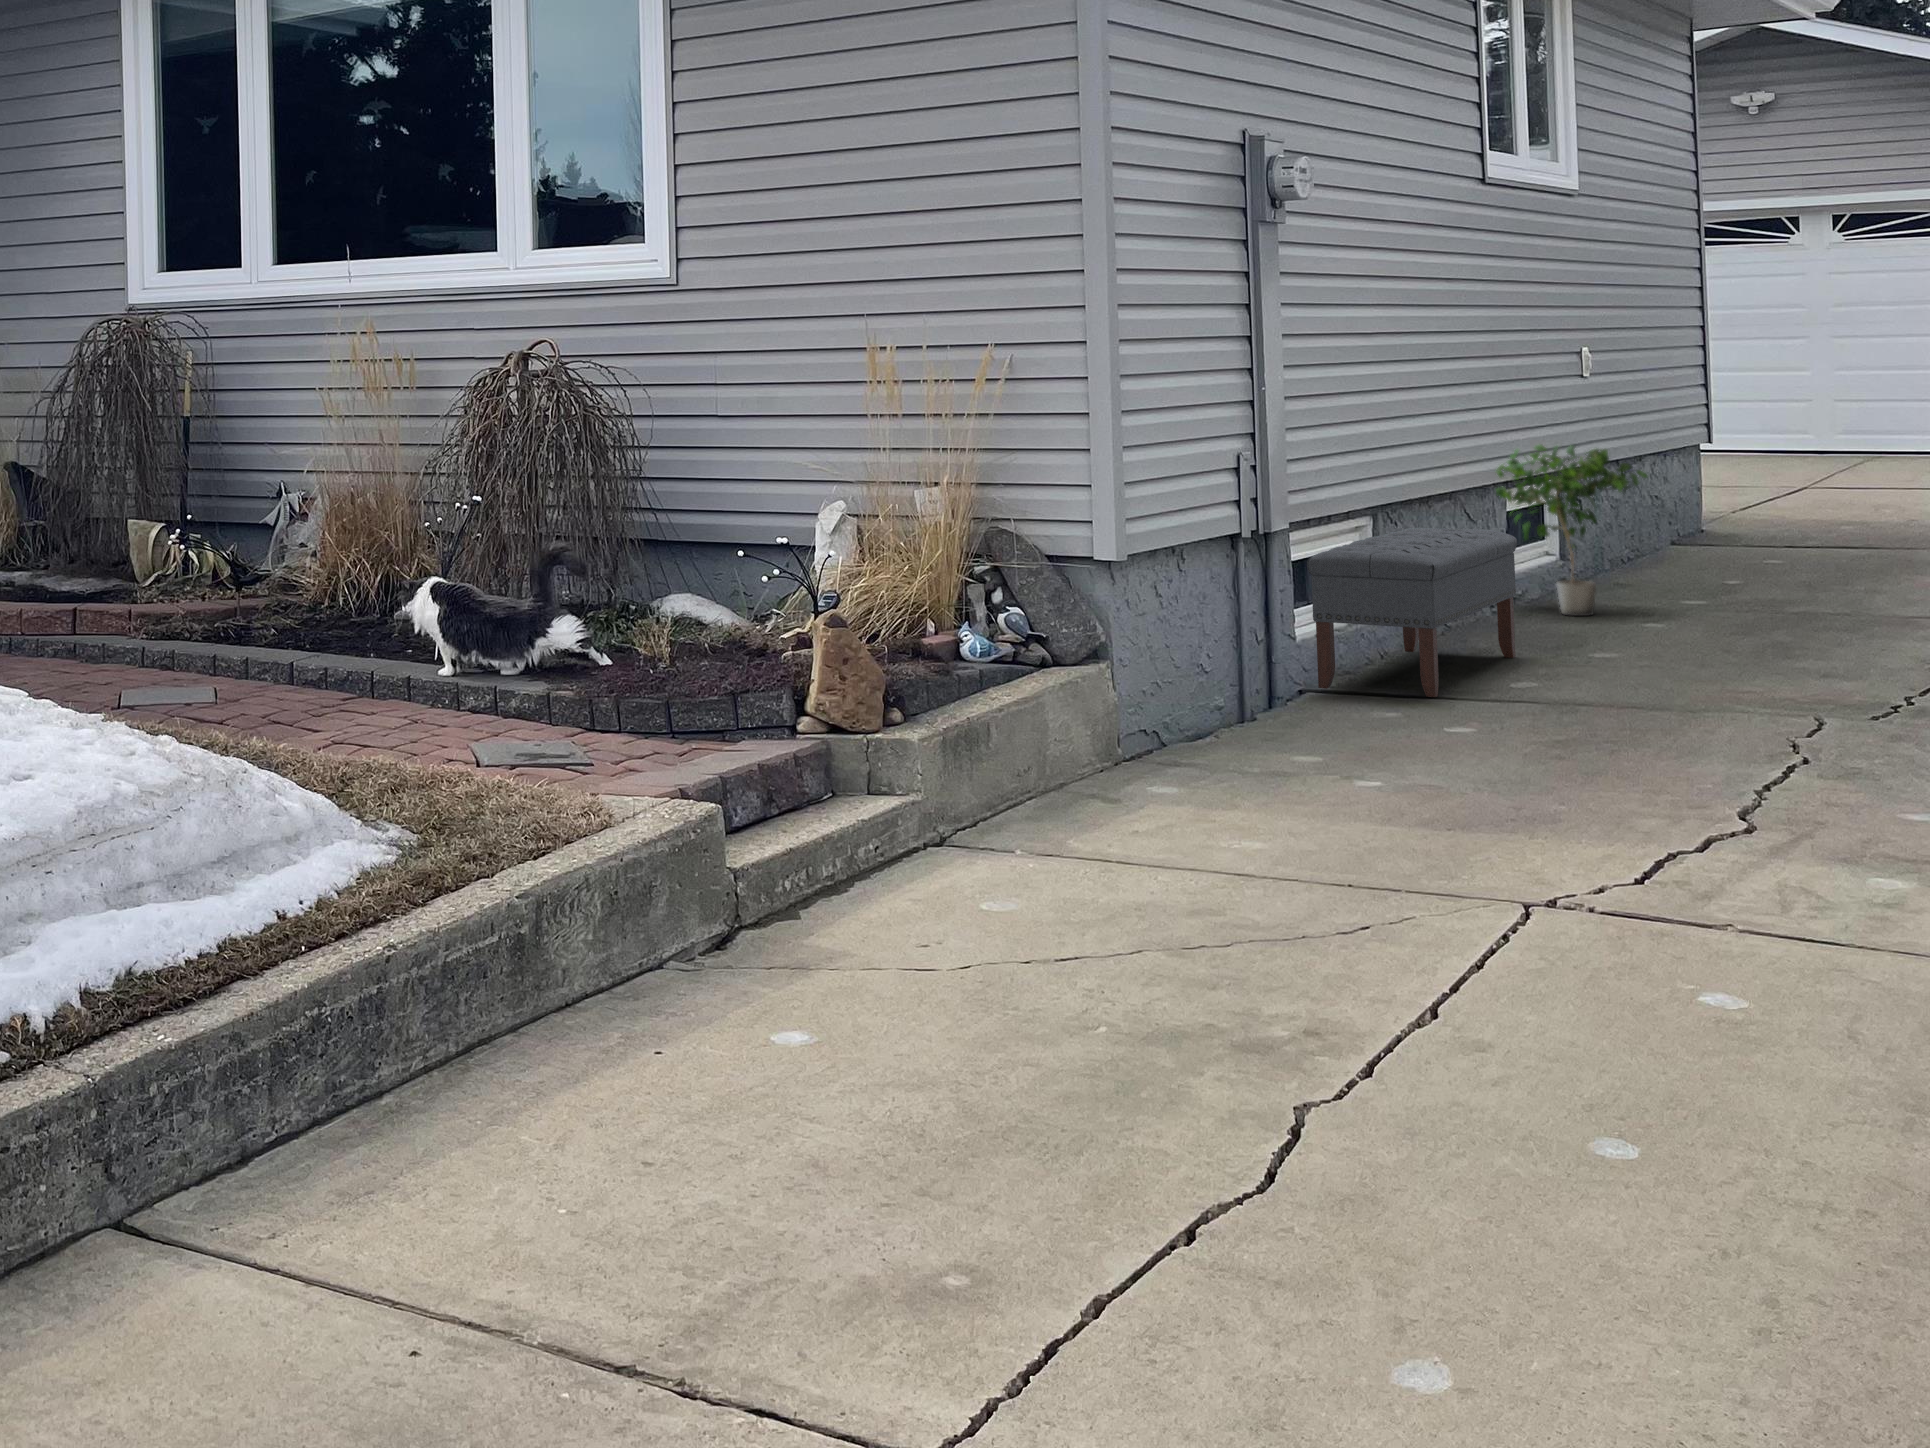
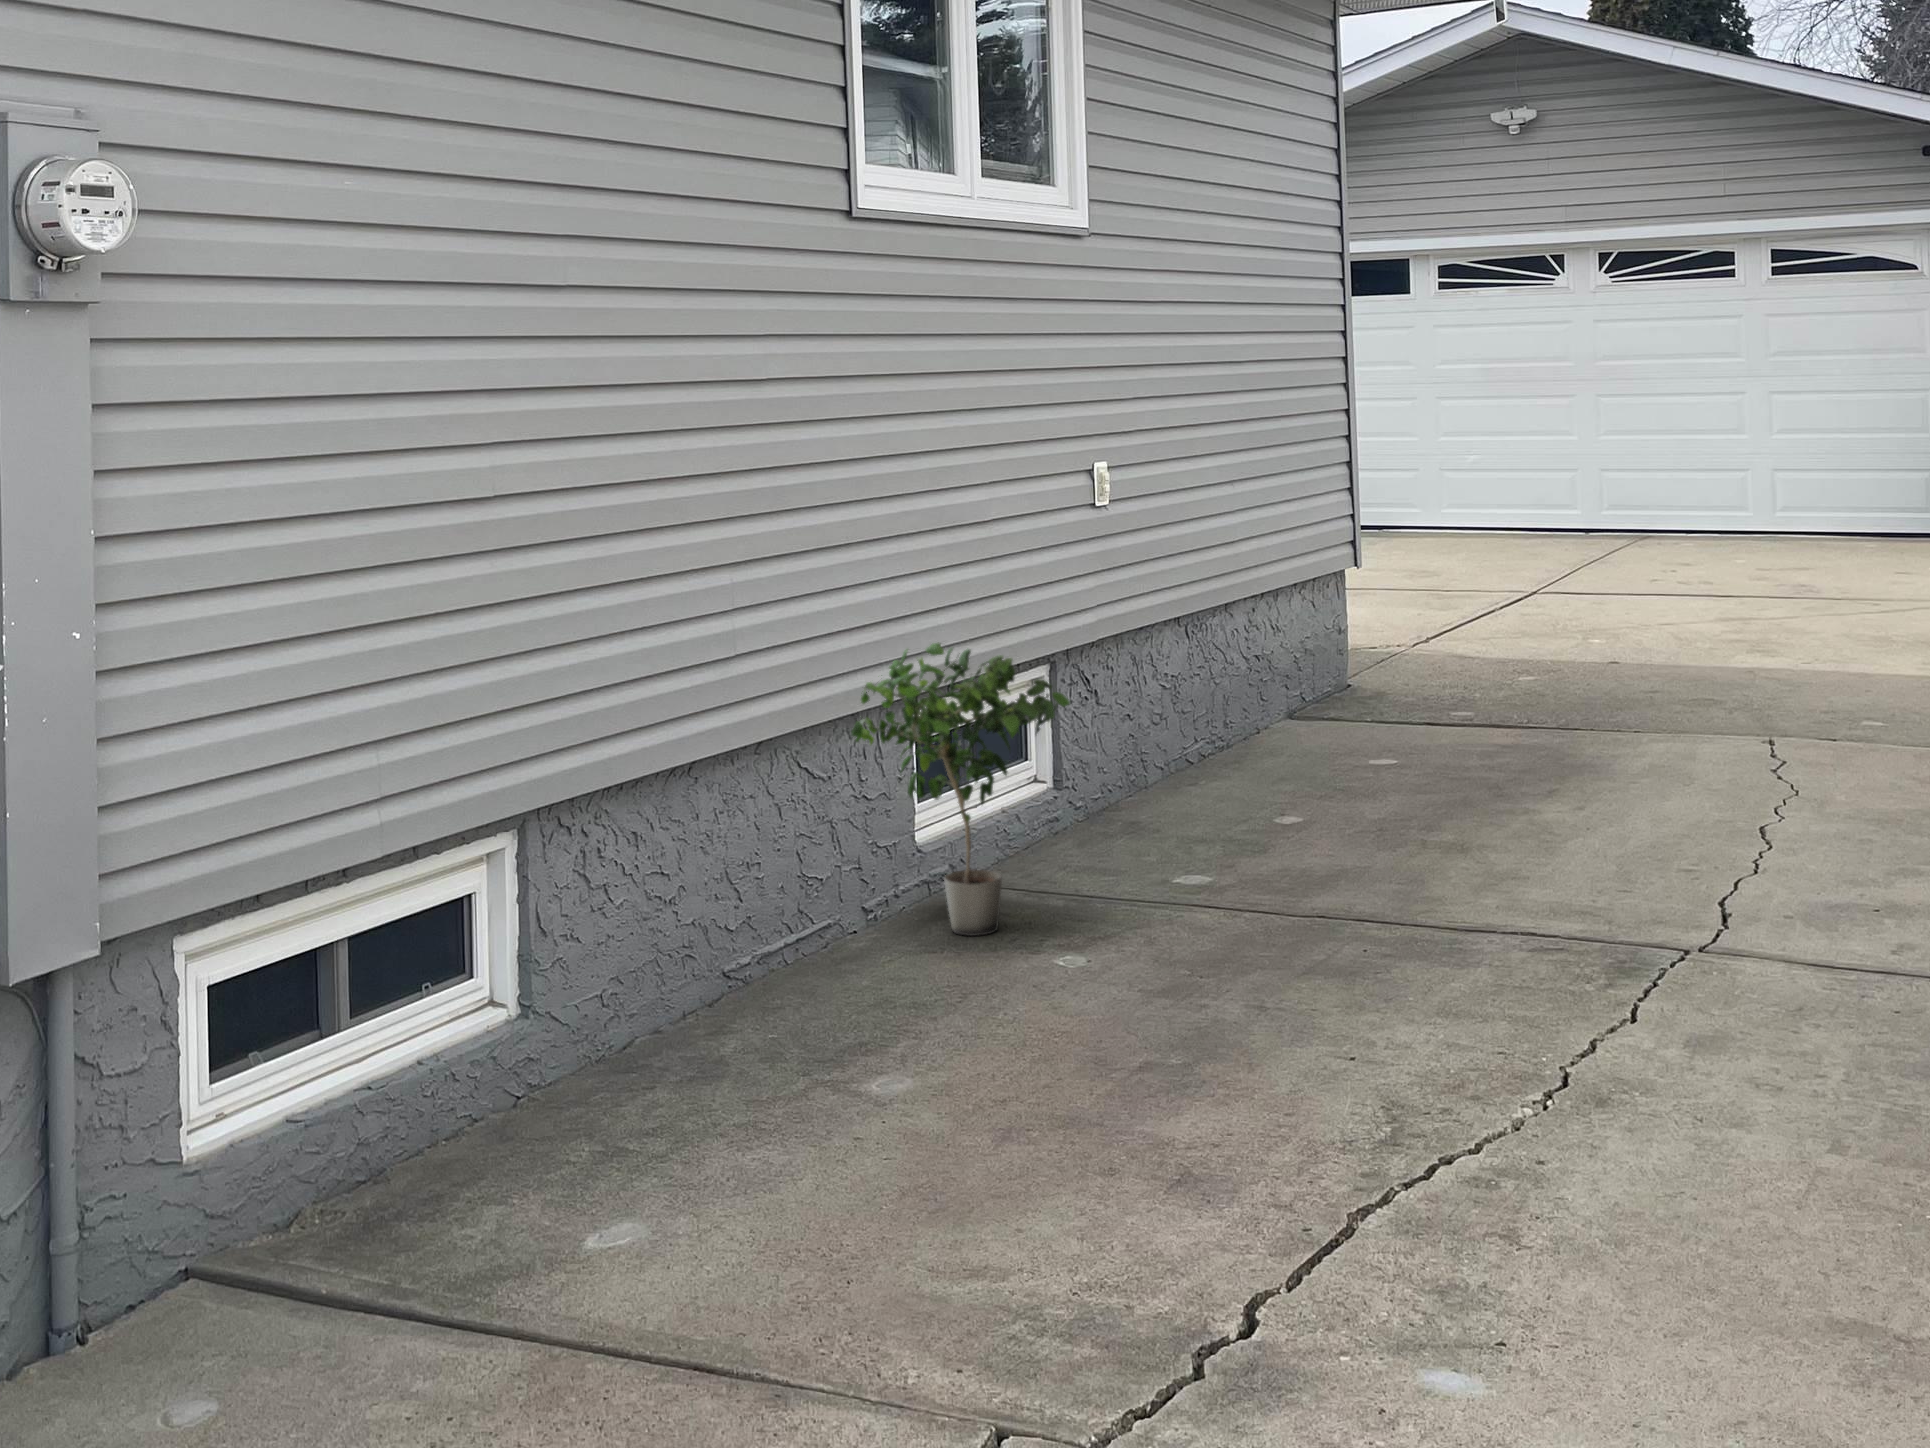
bench: present [1307,528,1517,697] -> none [161,854,719,1314]

